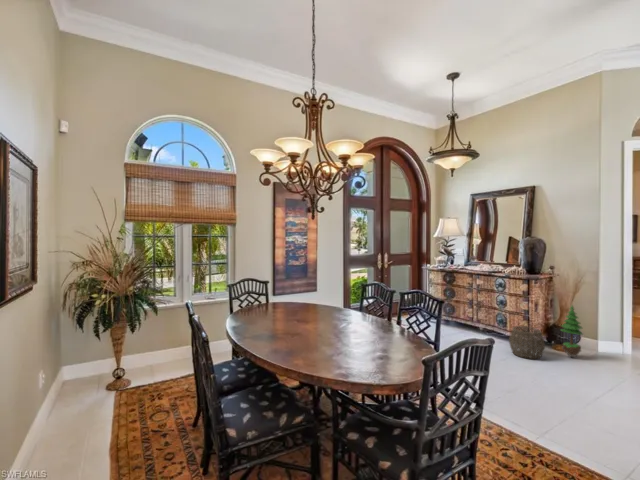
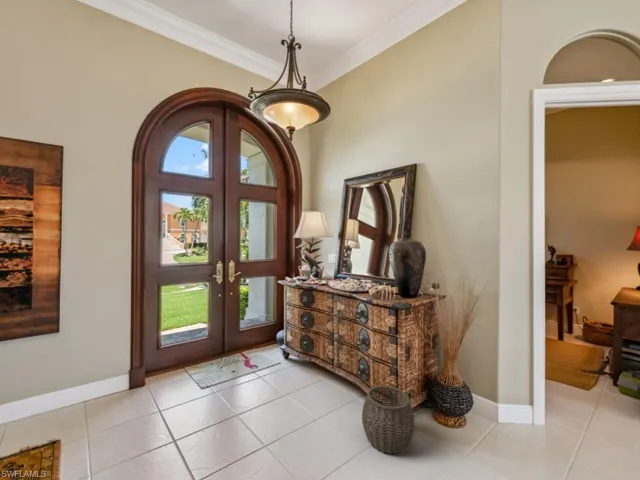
potted tree: present [561,306,583,357] -> none [440,354,475,444]

